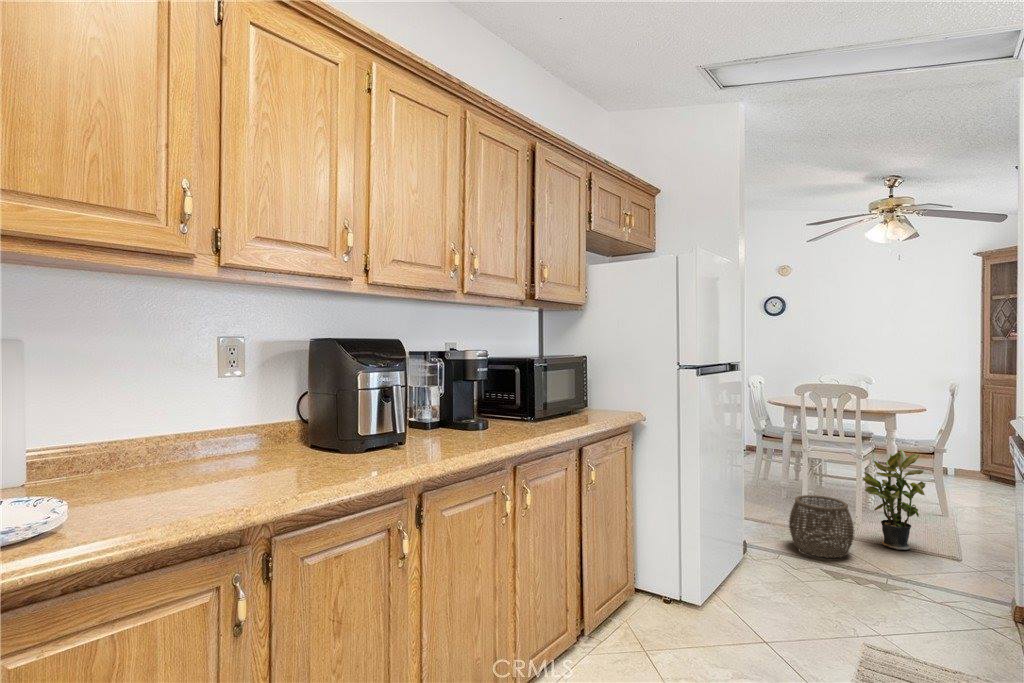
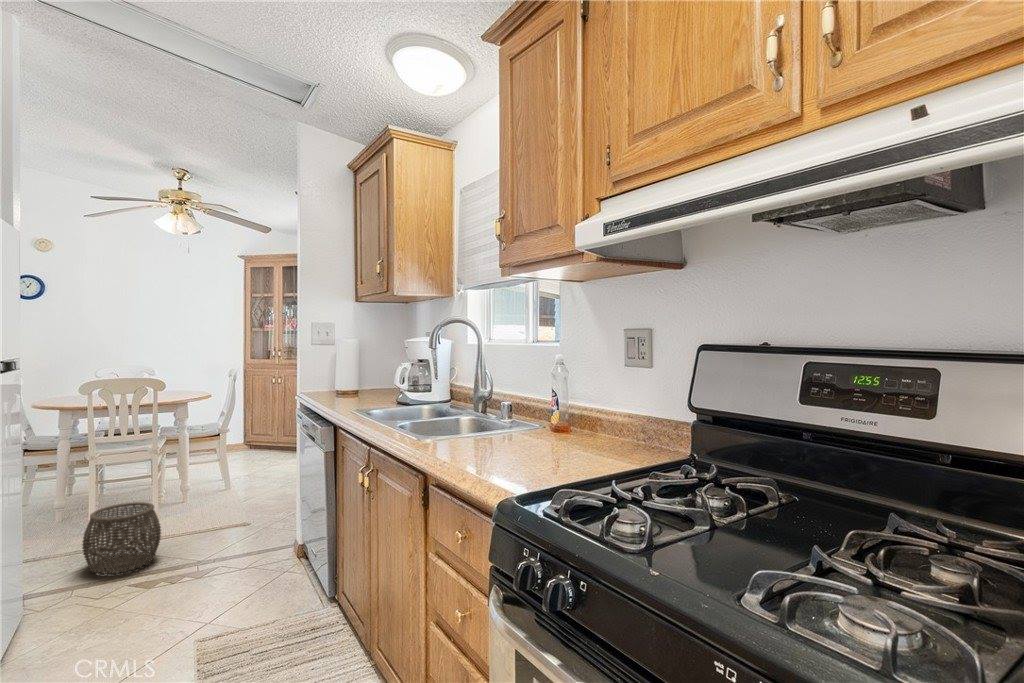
potted plant: present [863,450,926,550] -> none [164,436,224,535]

